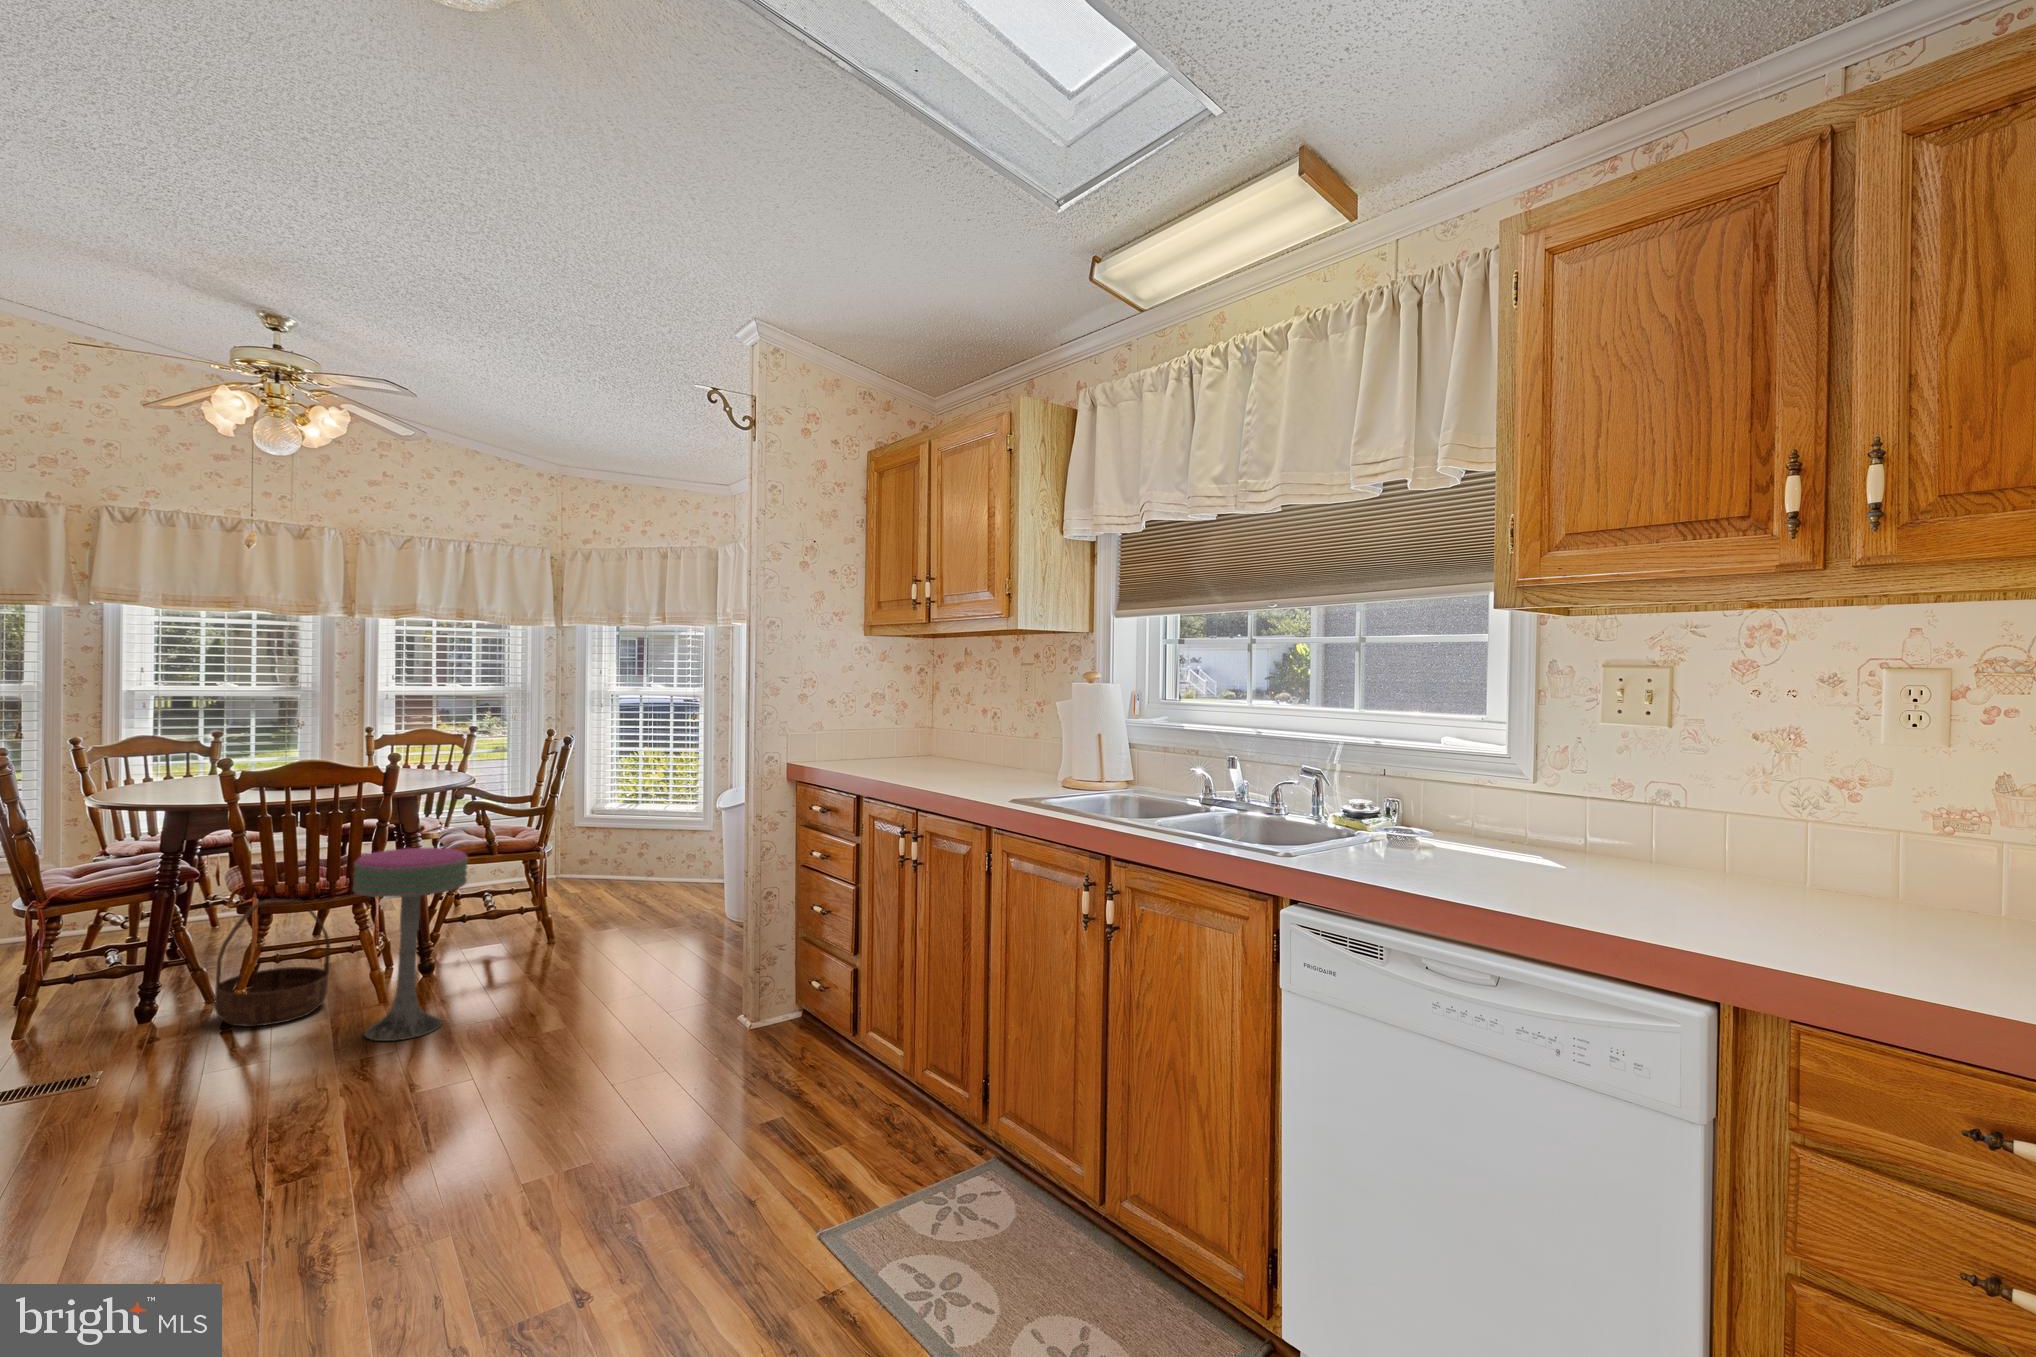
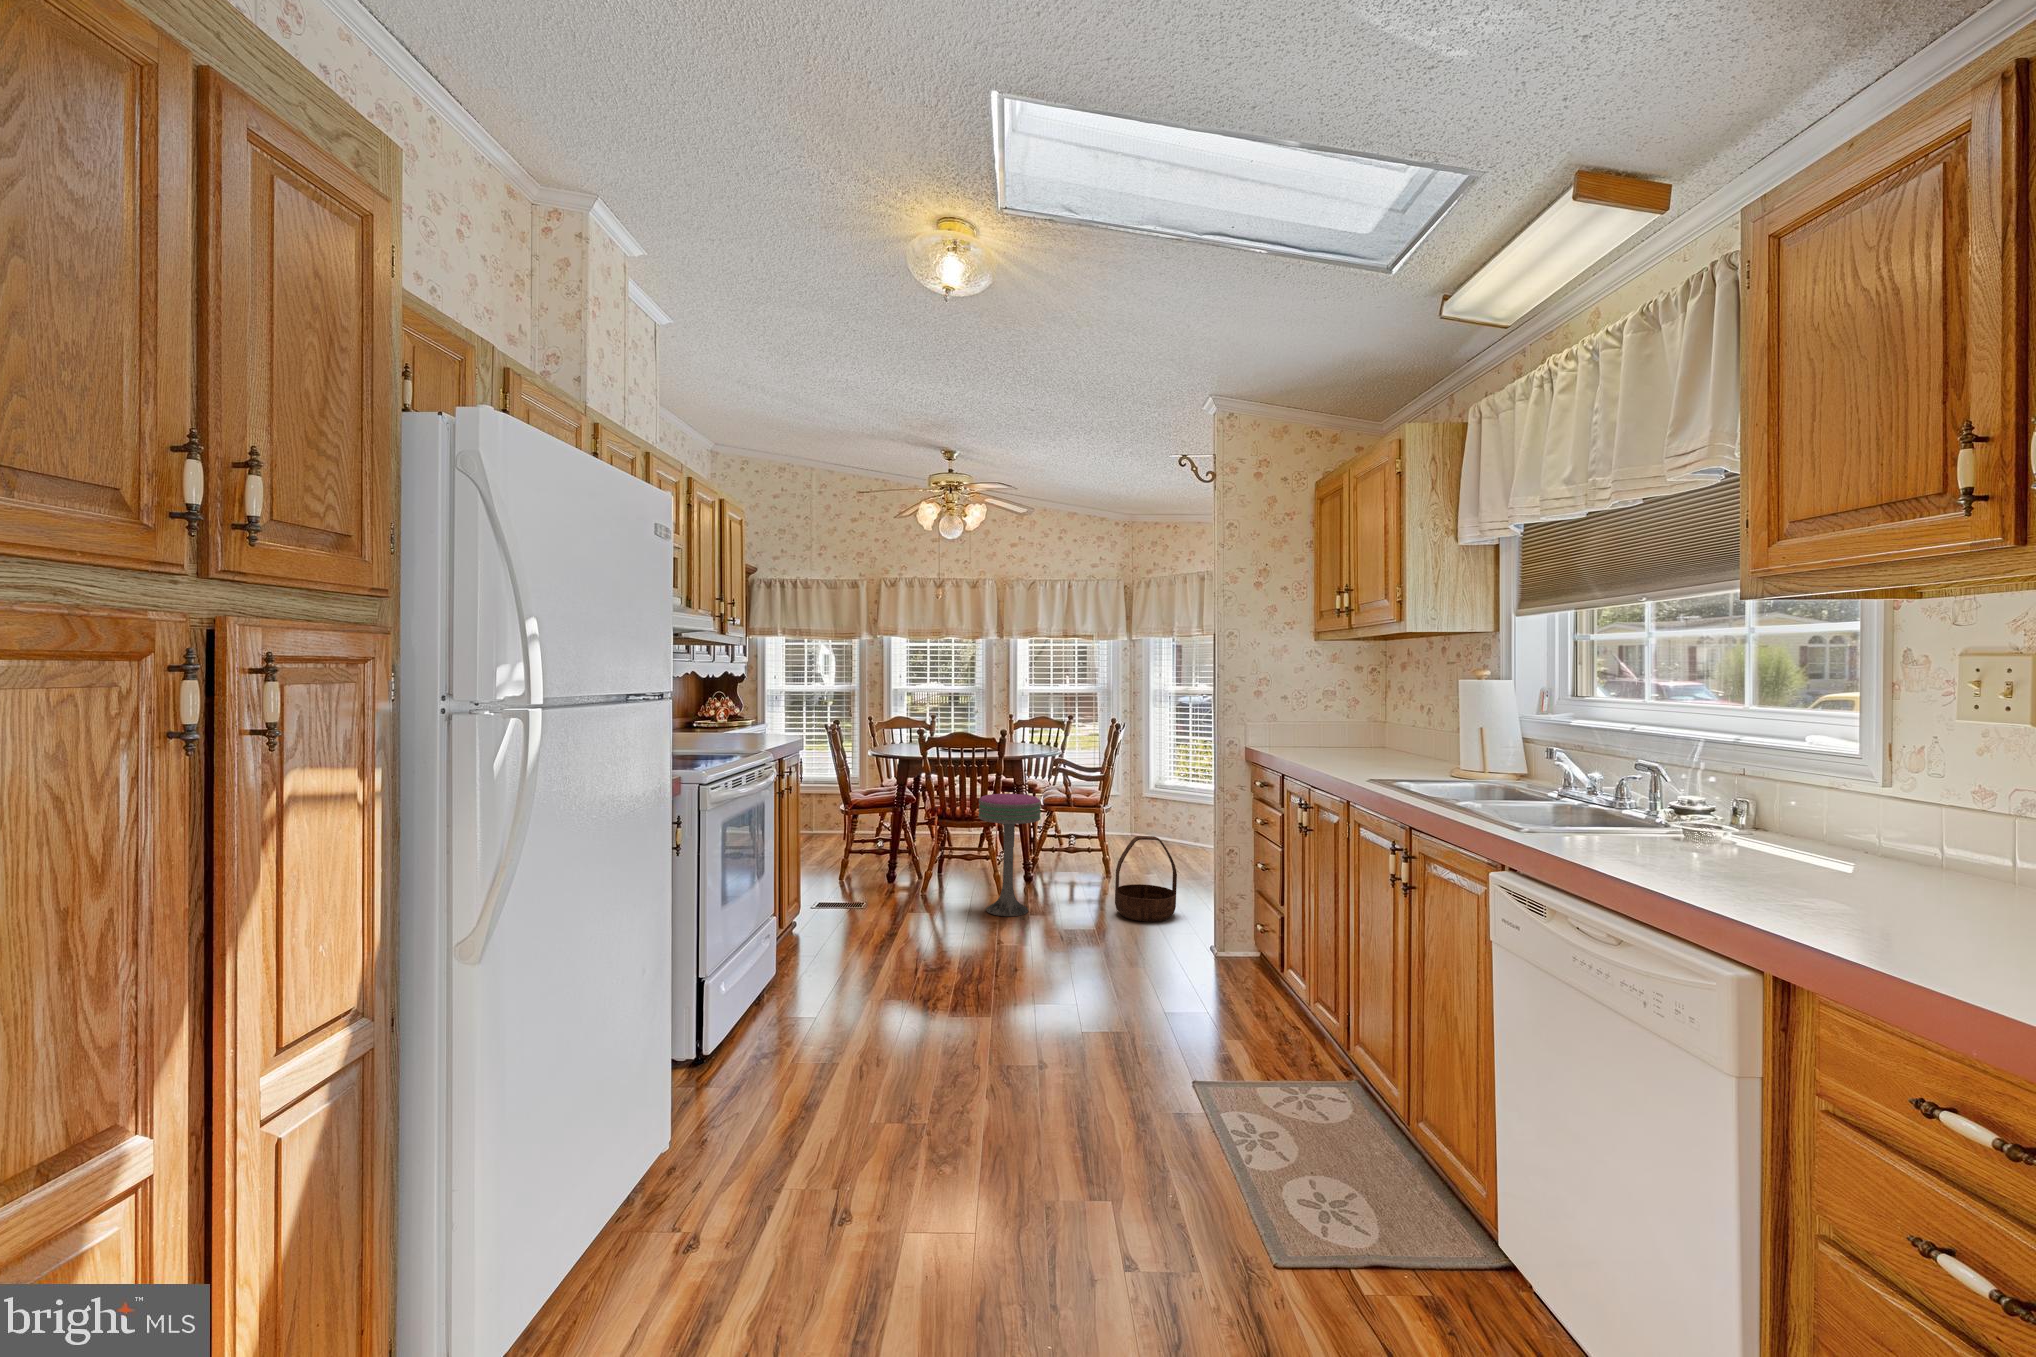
basket: present [214,898,330,1026] -> present [1115,836,1177,922]

